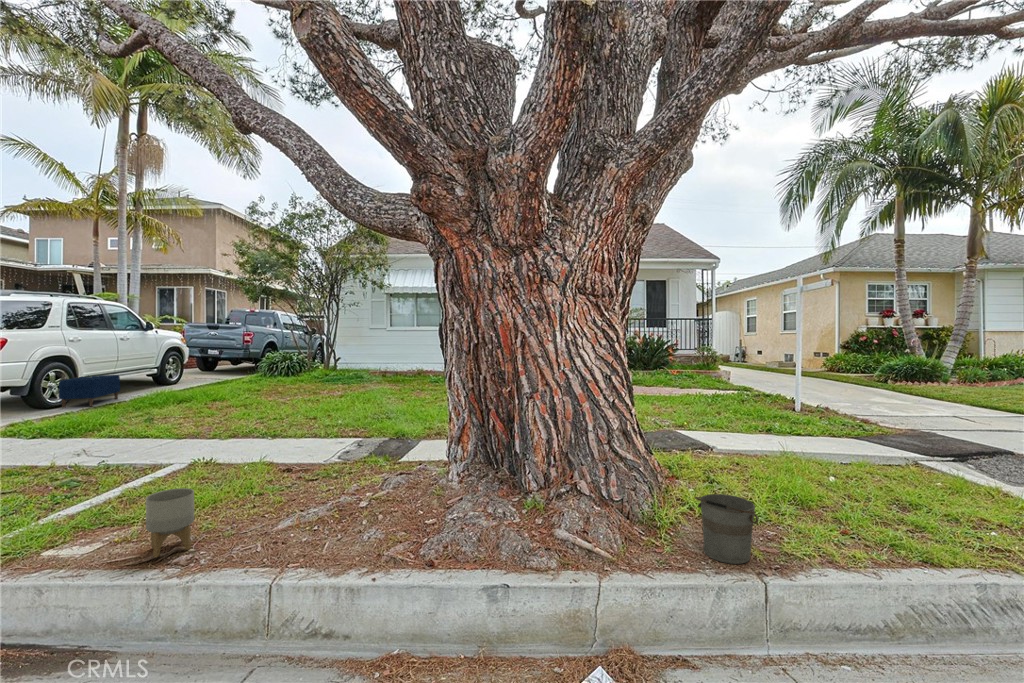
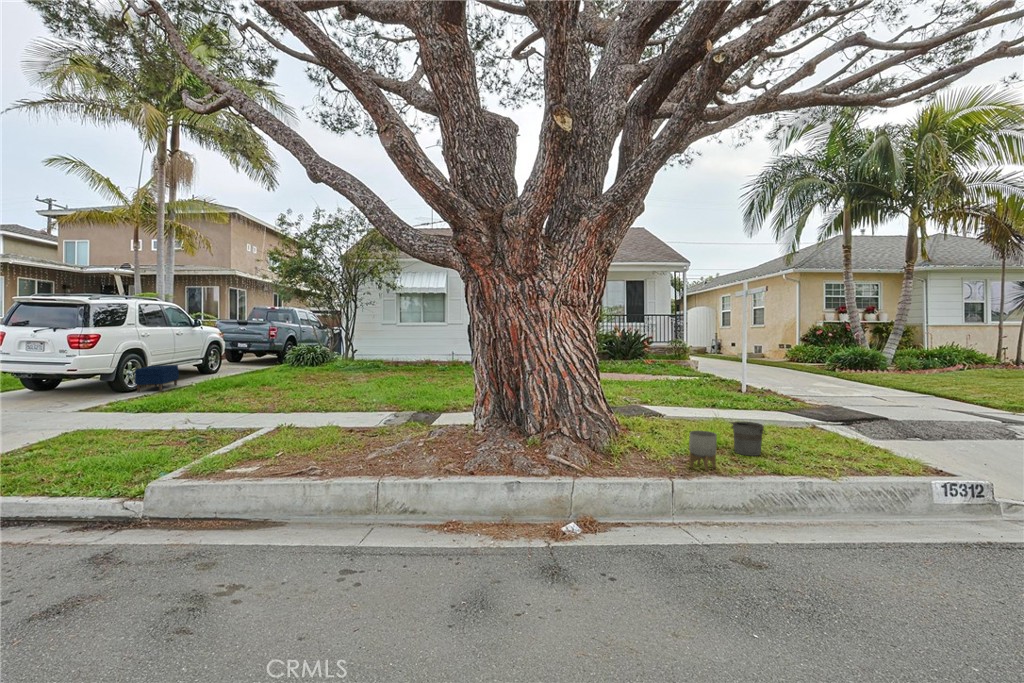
planter: present [146,488,194,558] -> present [689,431,717,471]
bucket: present [695,494,758,564] -> present [730,422,765,456]

